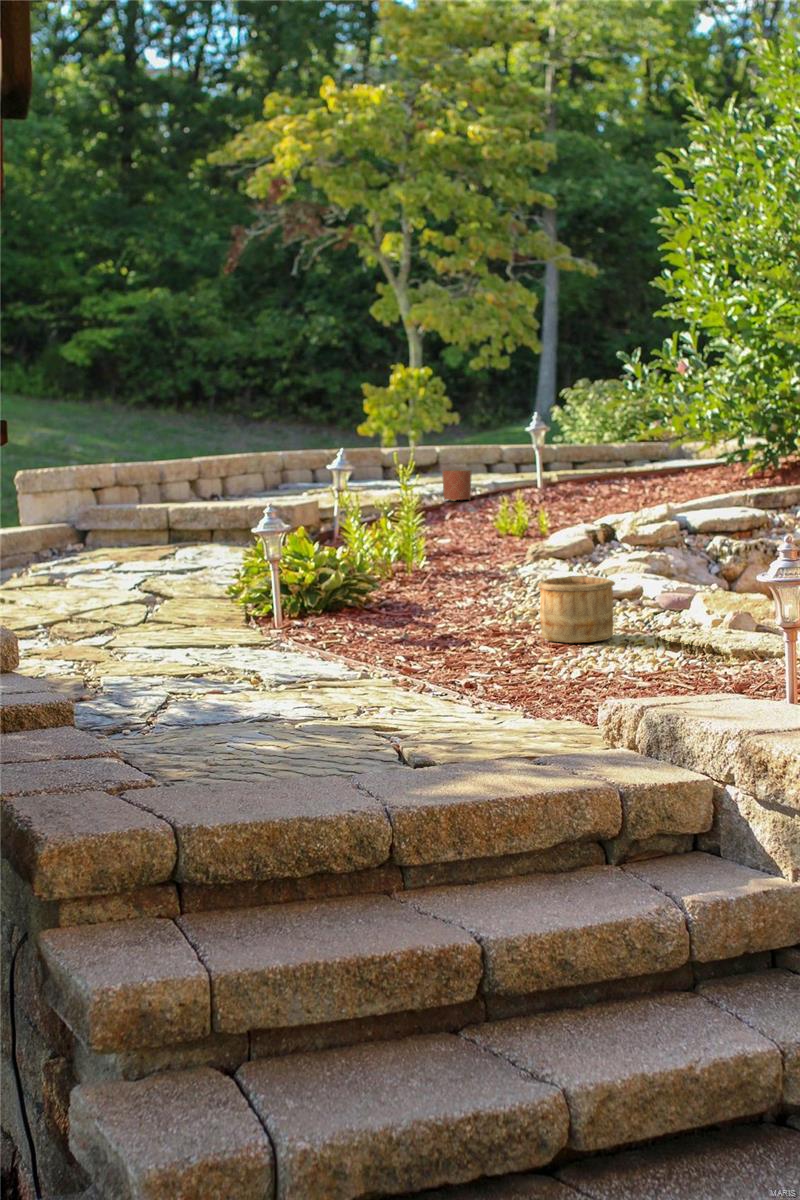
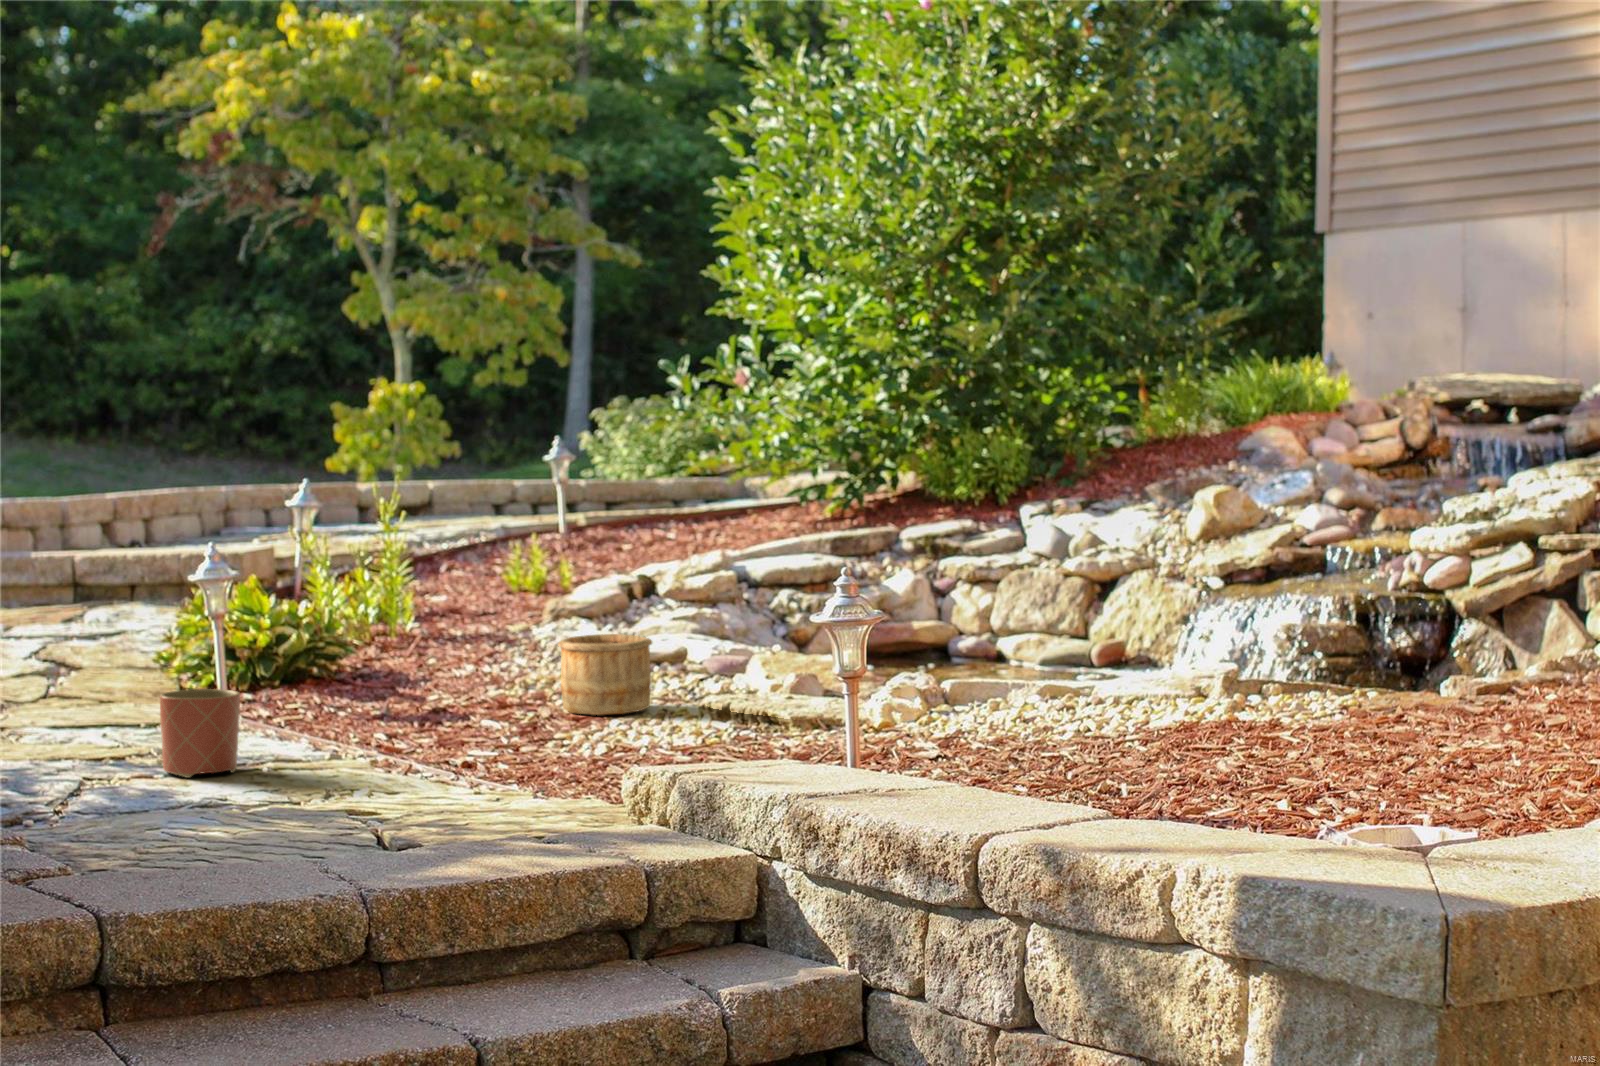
planter: present [442,470,472,501] -> present [160,689,240,778]

